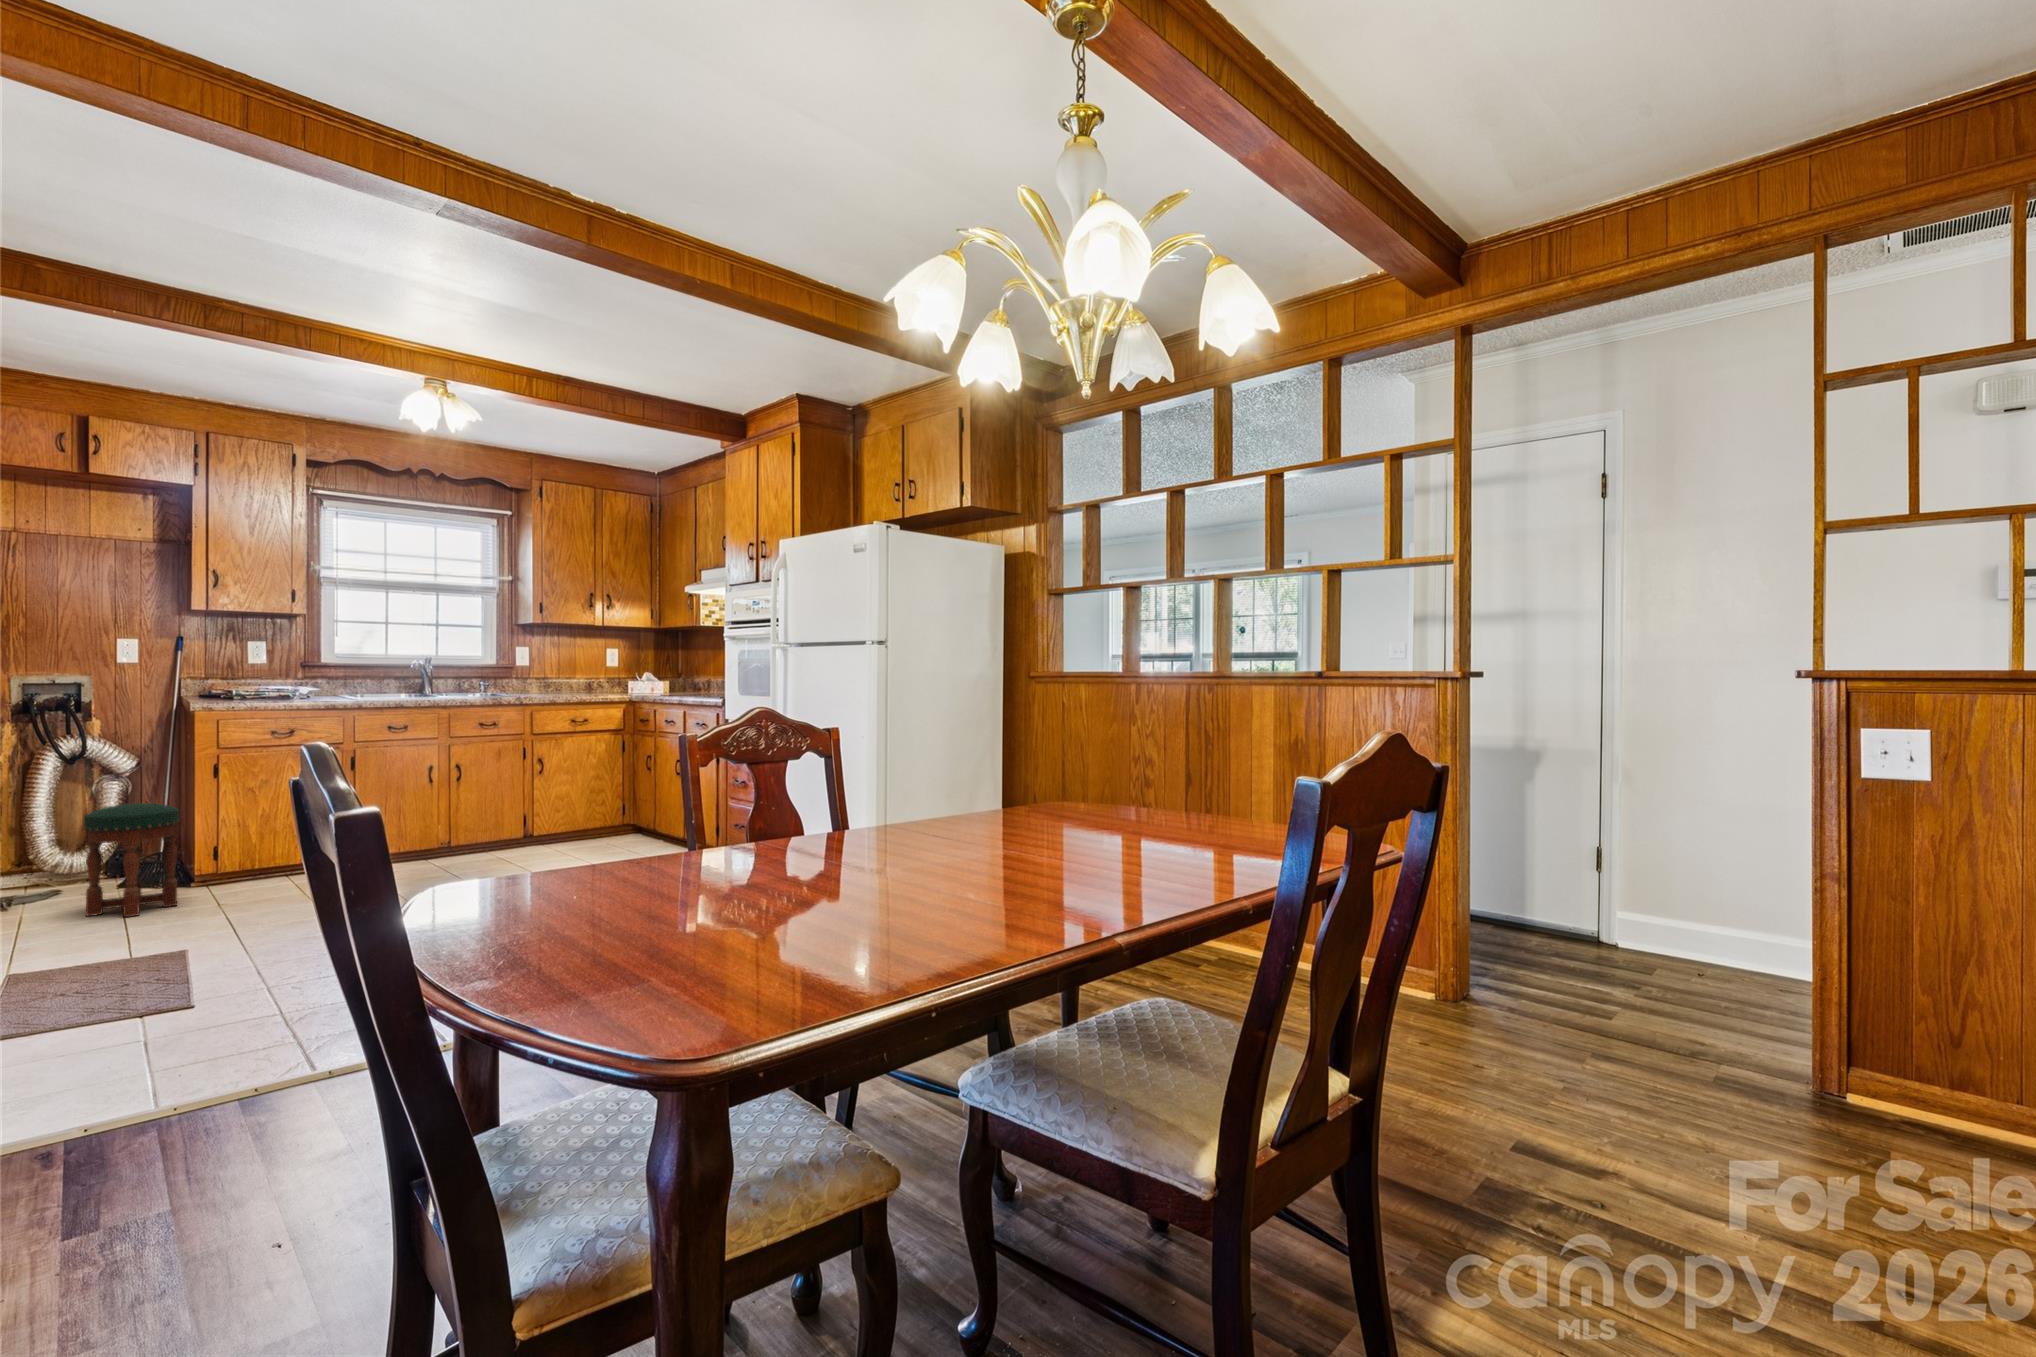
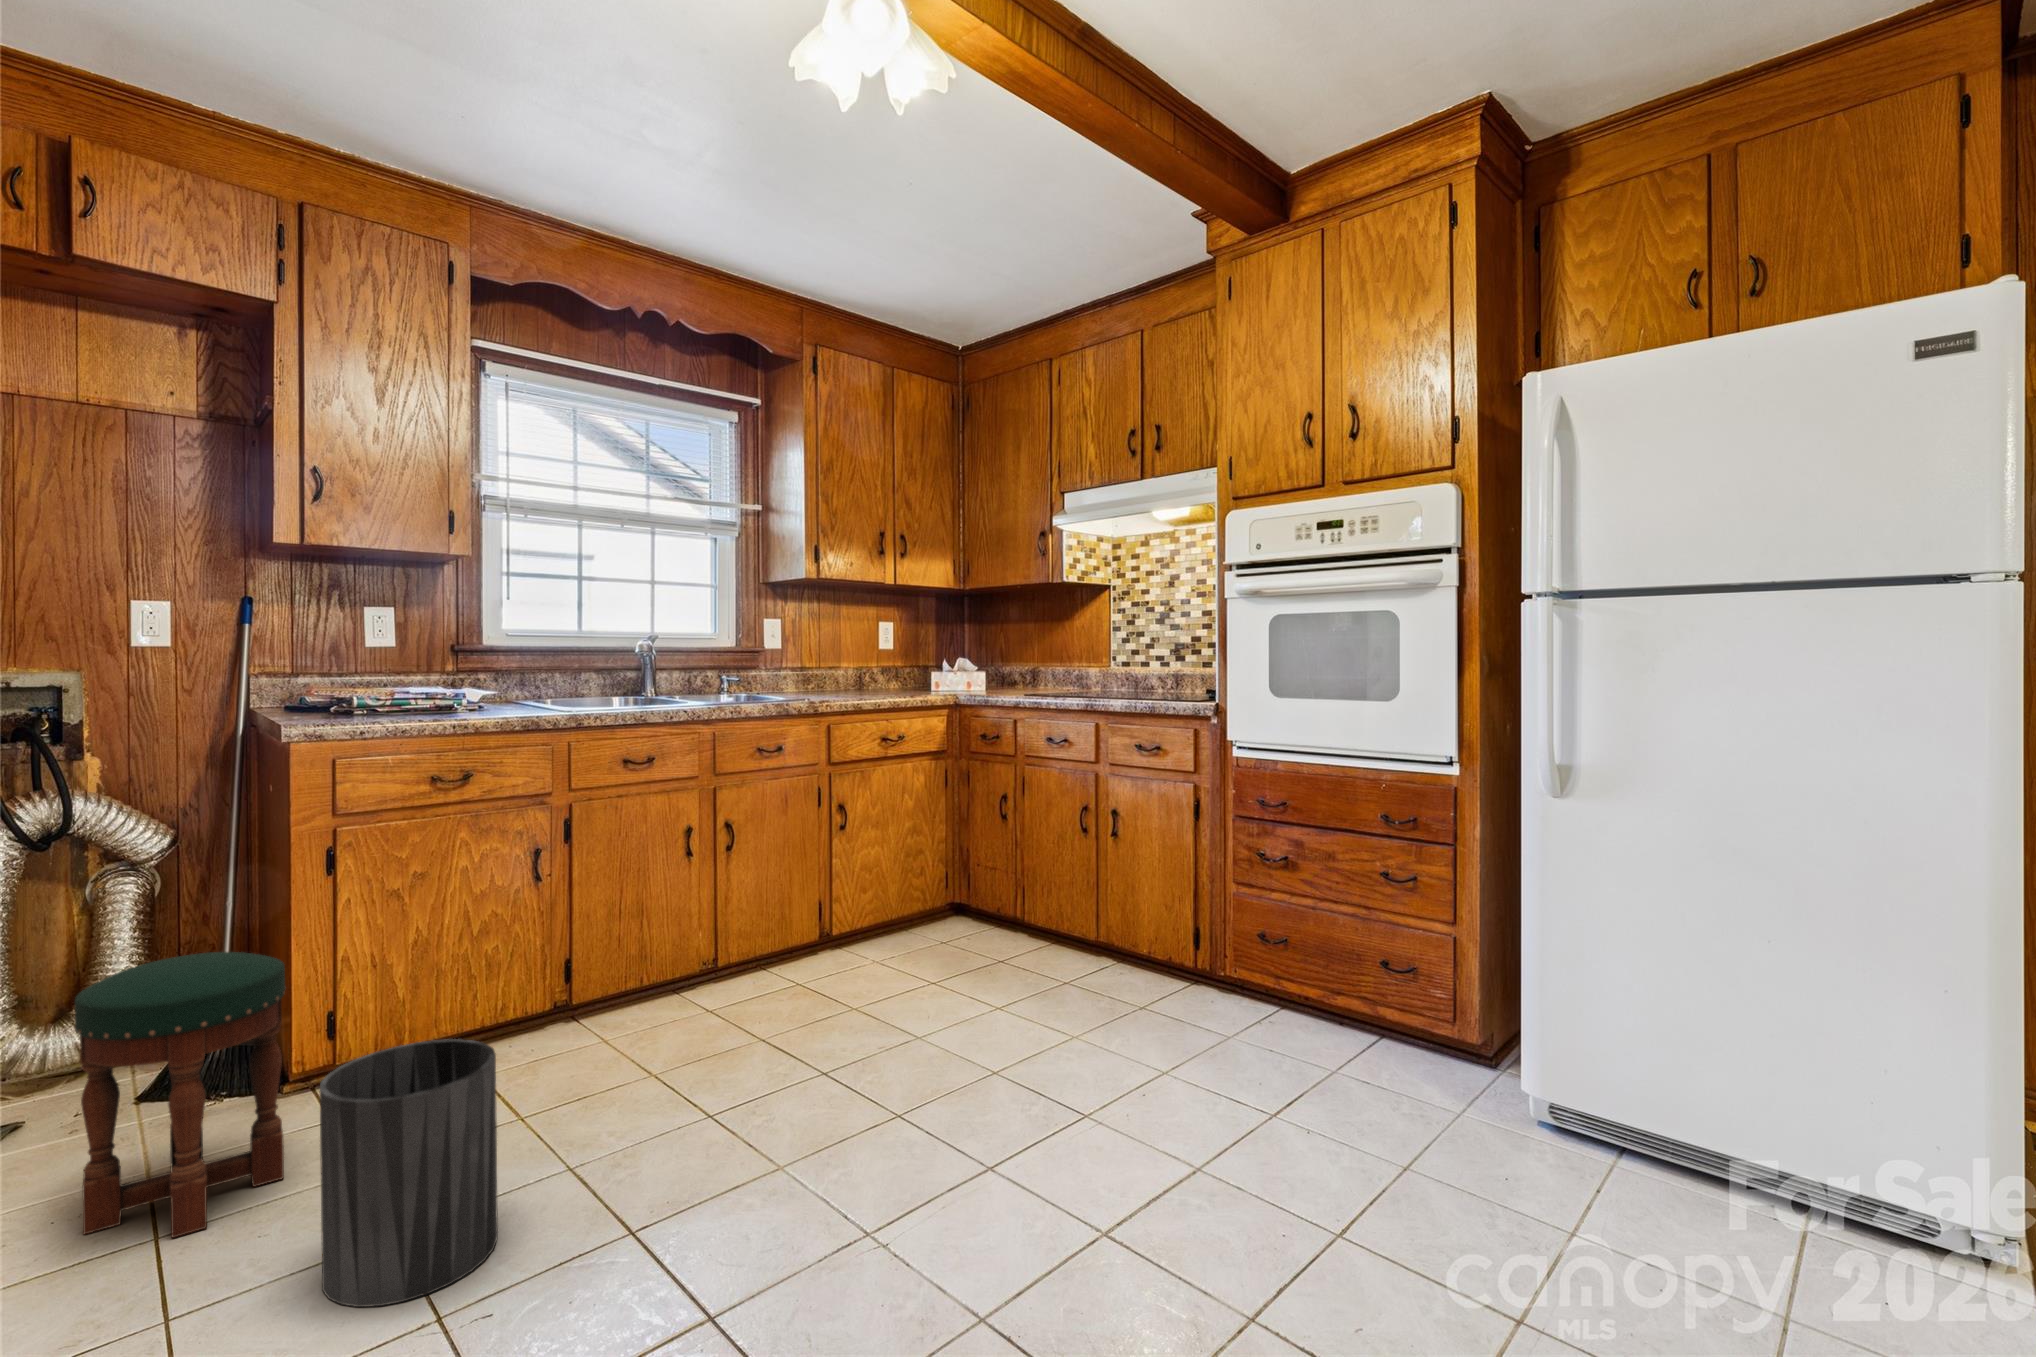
trash can: none [182,837,263,931] -> present [320,1039,498,1307]

